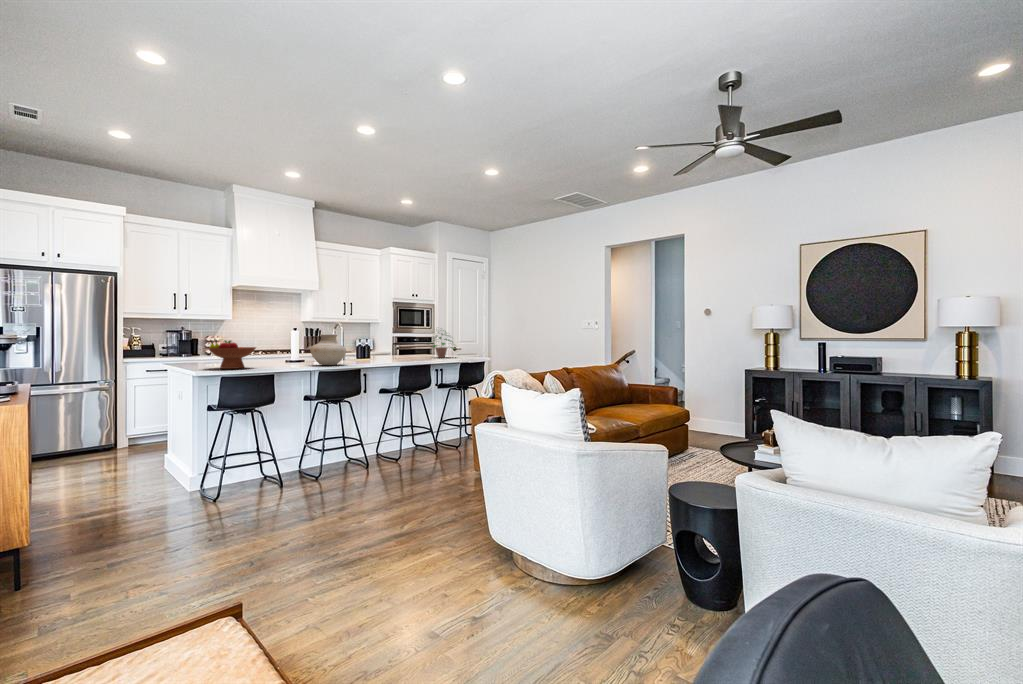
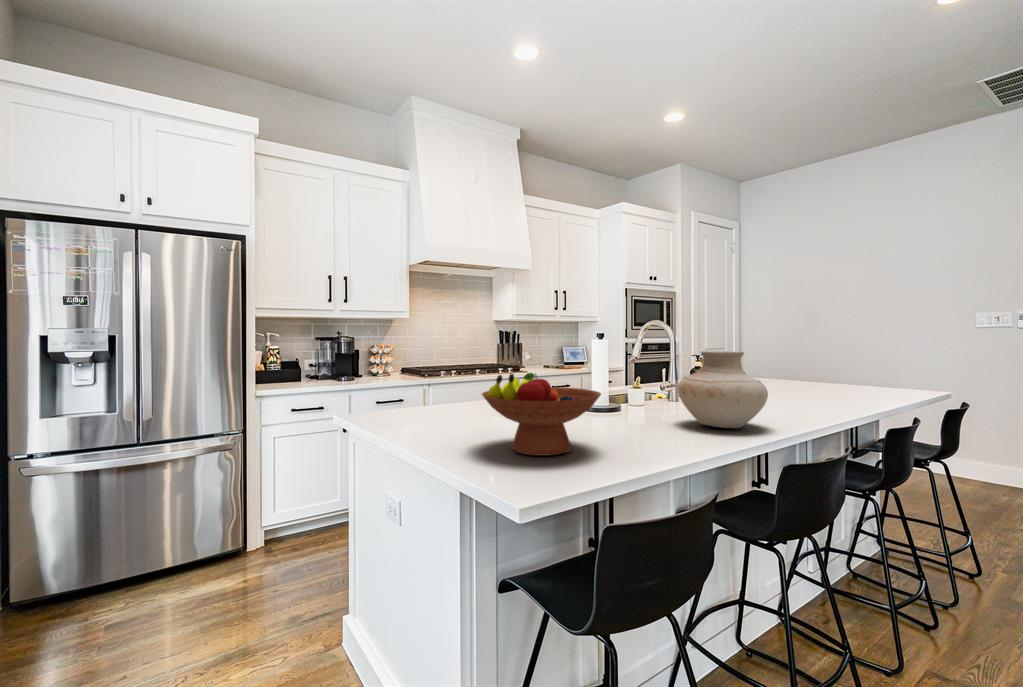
potted plant: present [433,331,454,358] -> none [769,329,842,387]

